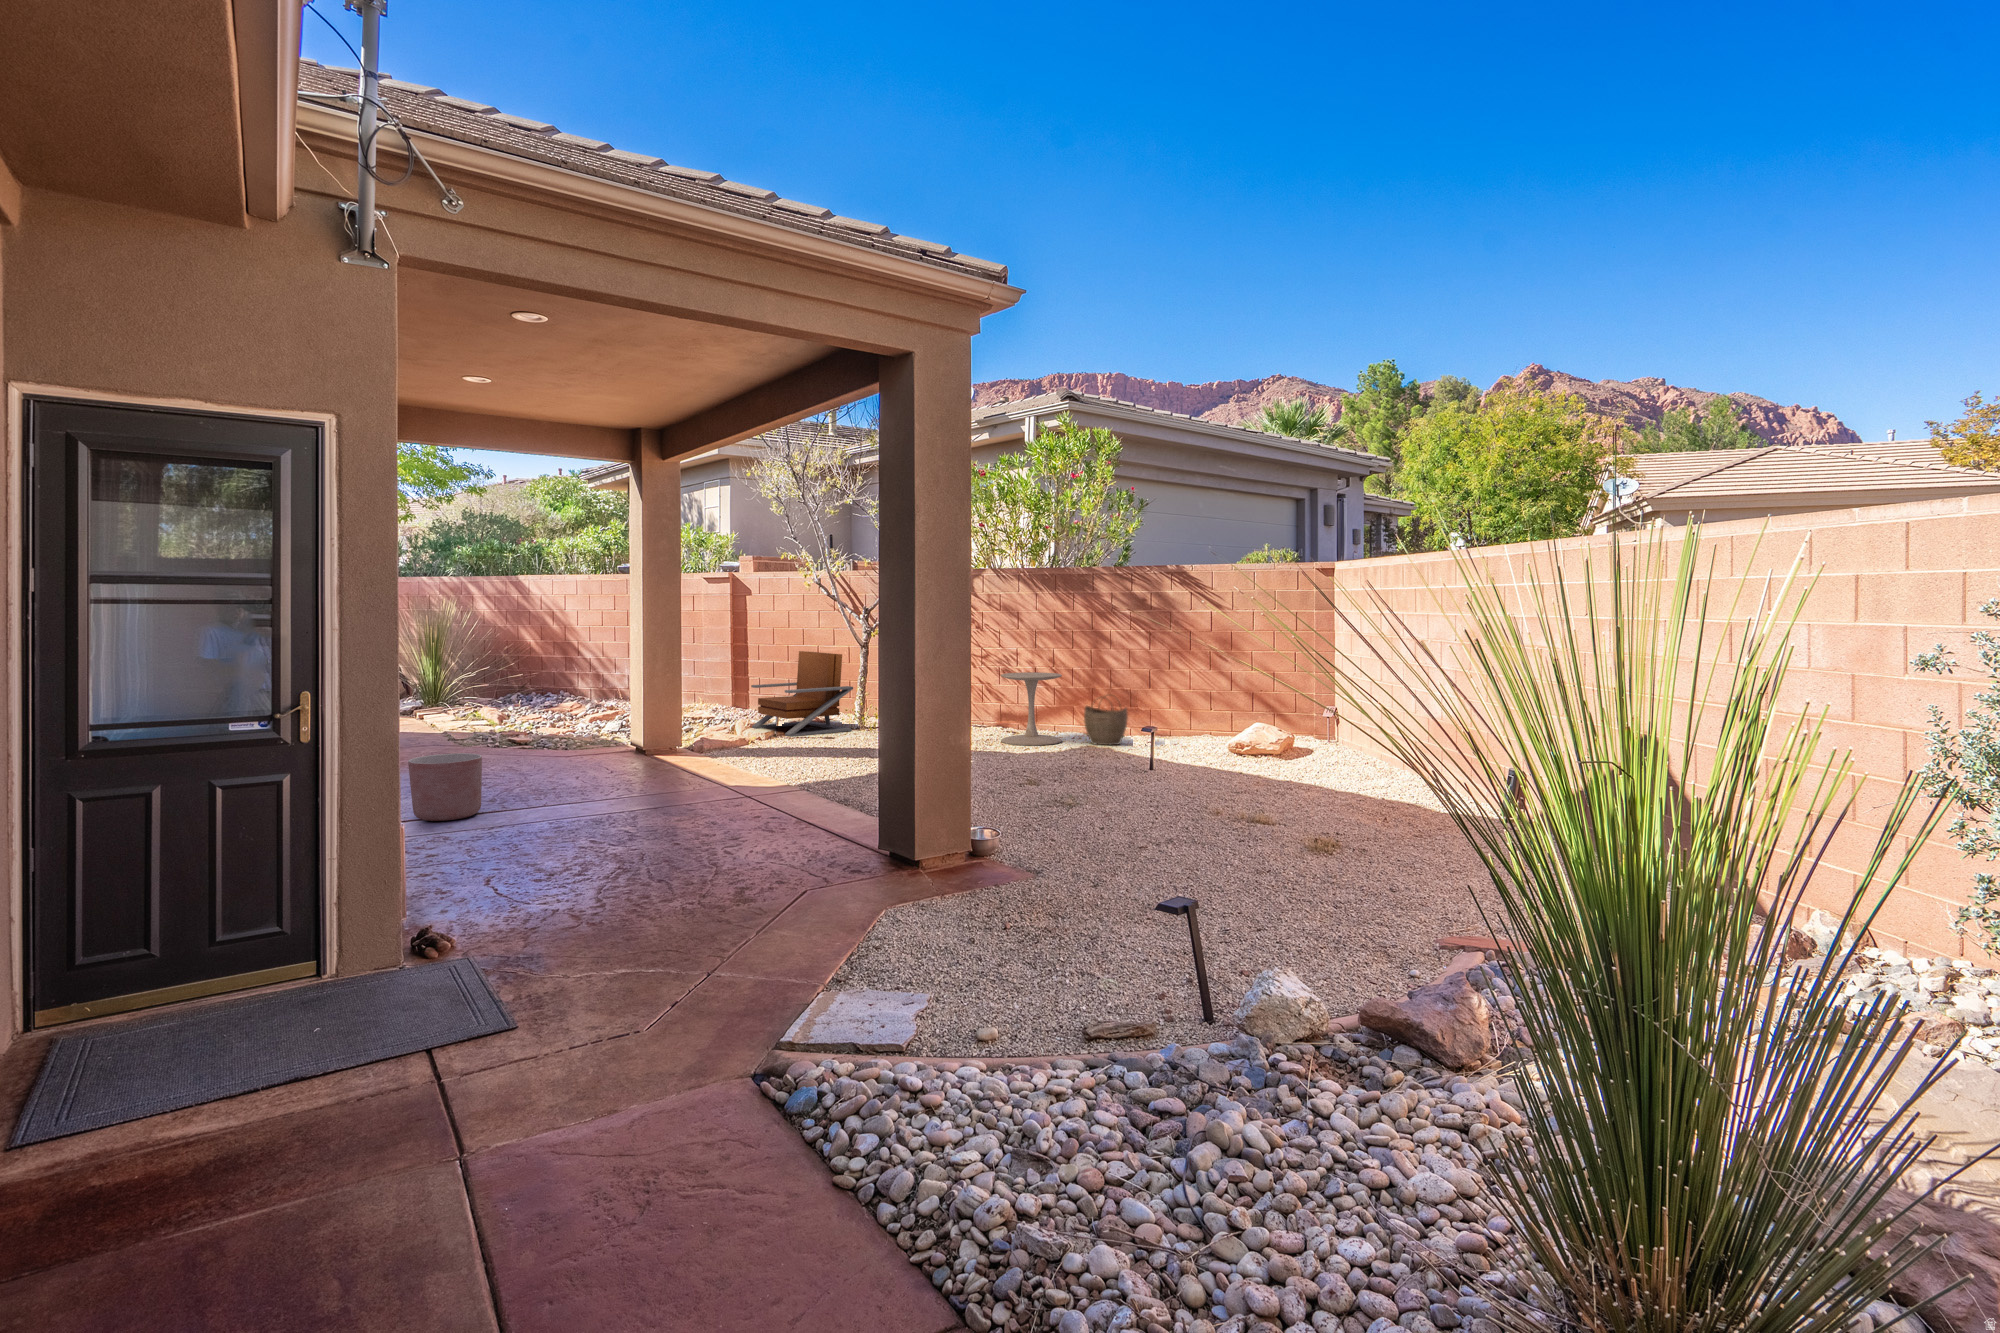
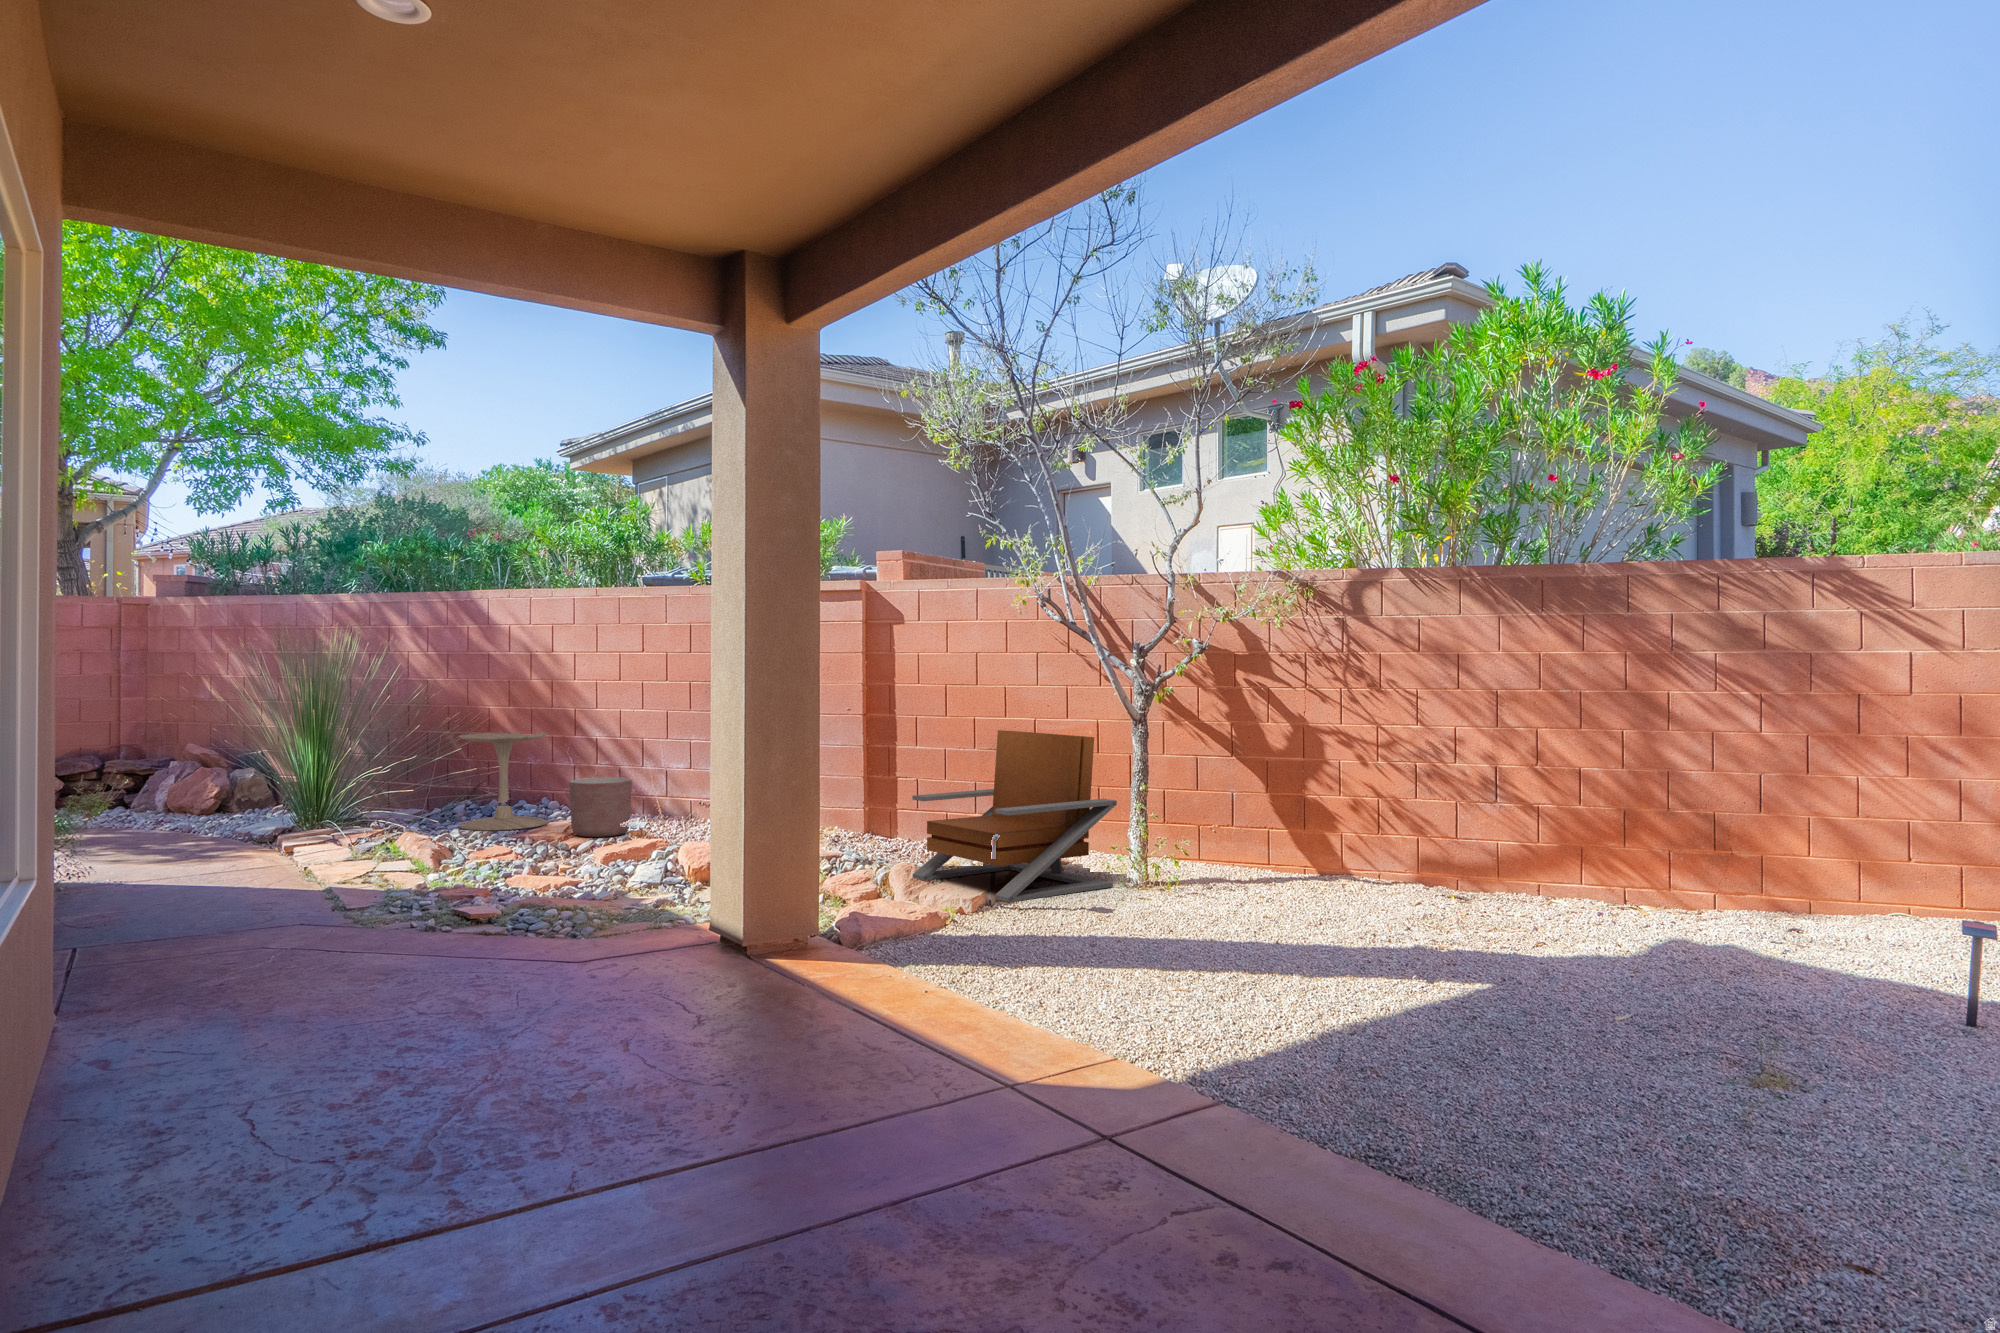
pedestal table: present [1001,672,1062,746] -> present [459,732,548,831]
woven basket: present [1084,696,1128,745] -> none [1630,821,1731,931]
planter: present [408,753,482,821] -> present [569,777,632,837]

